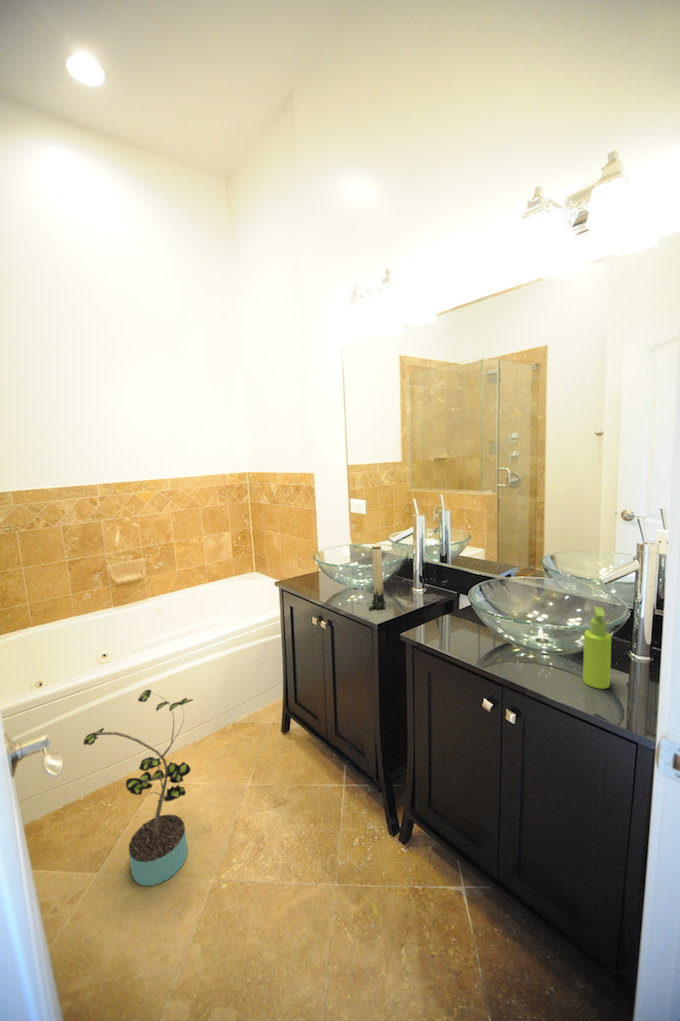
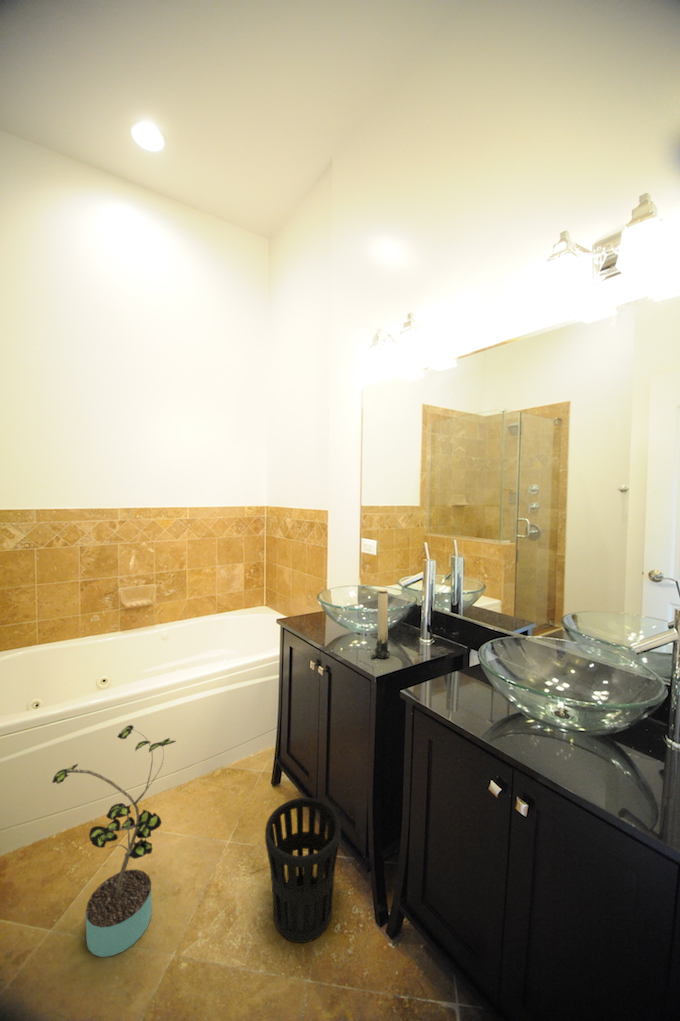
soap dispenser: present [583,607,612,689] -> none [611,682,646,784]
wastebasket: none [284,738,353,856] -> present [265,798,341,943]

